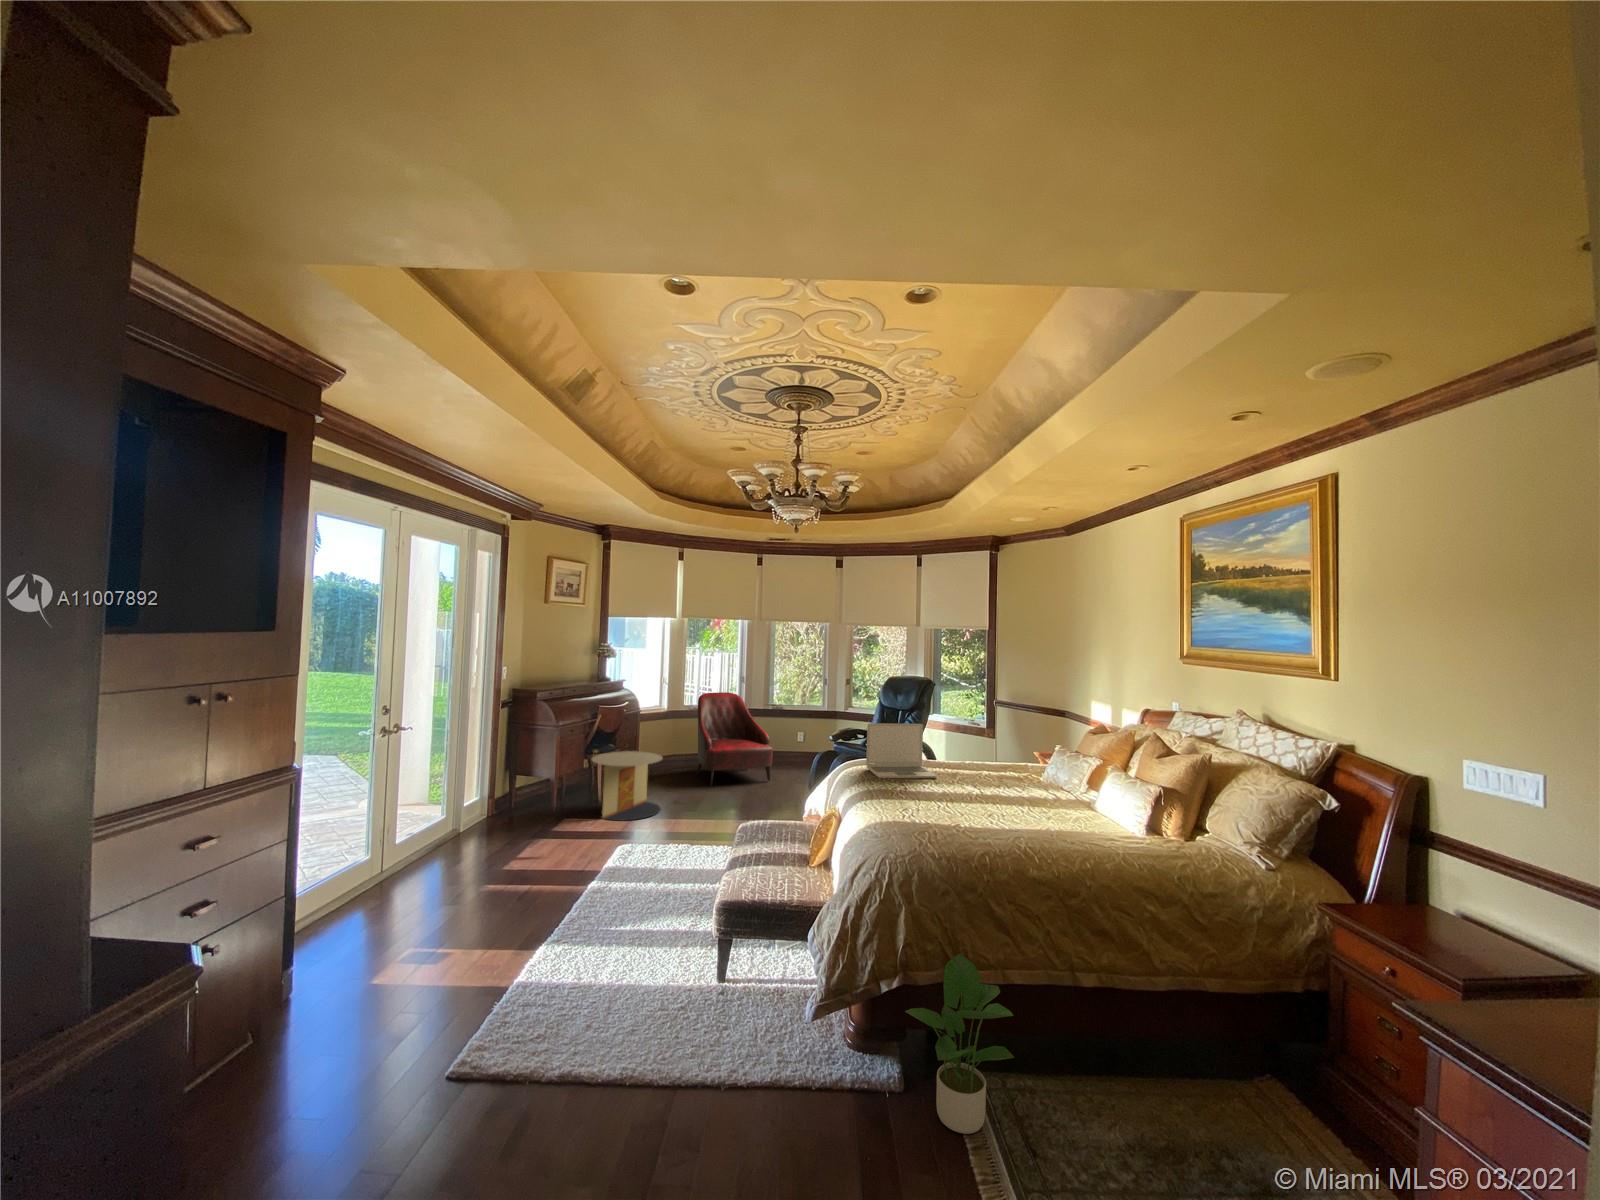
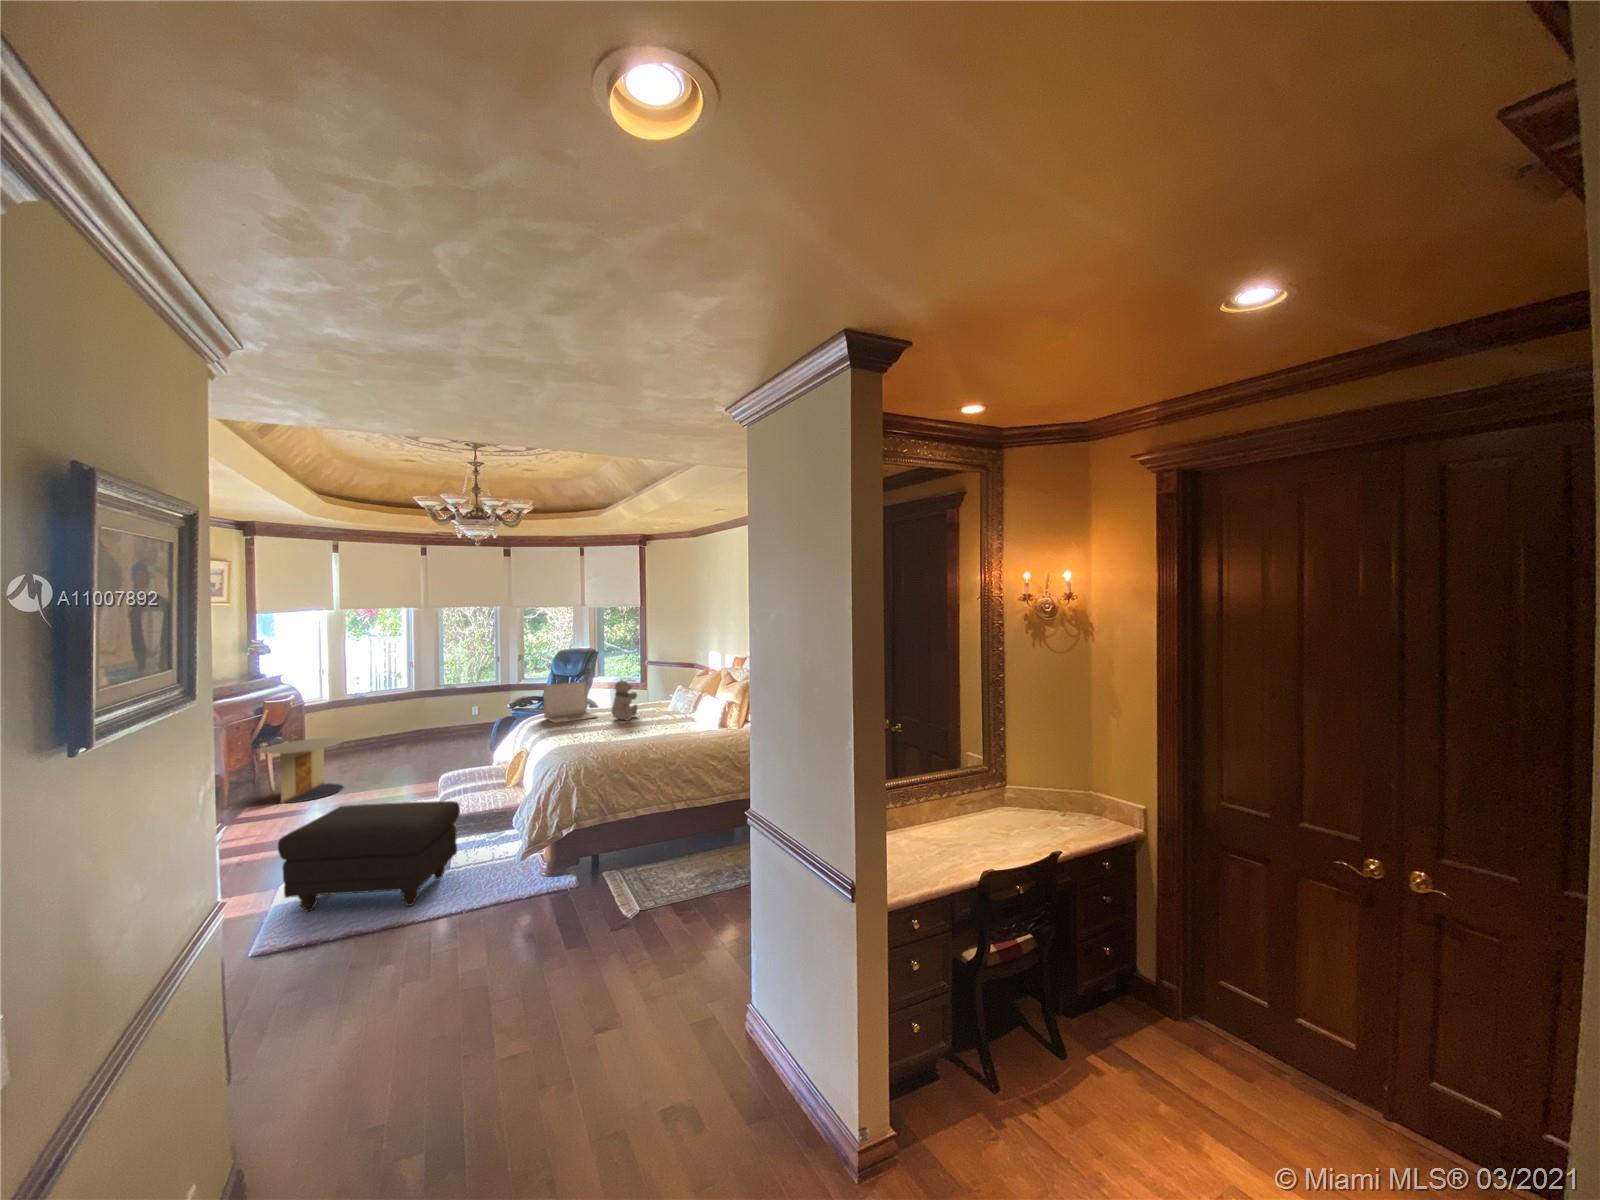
armchair: present [696,692,773,786] -> none [367,677,451,762]
teddy bear: none [956,728,994,792] -> present [611,680,637,721]
ottoman: none [531,856,744,1037] -> present [278,801,460,912]
potted plant: present [905,953,1015,1134] -> none [579,804,642,894]

